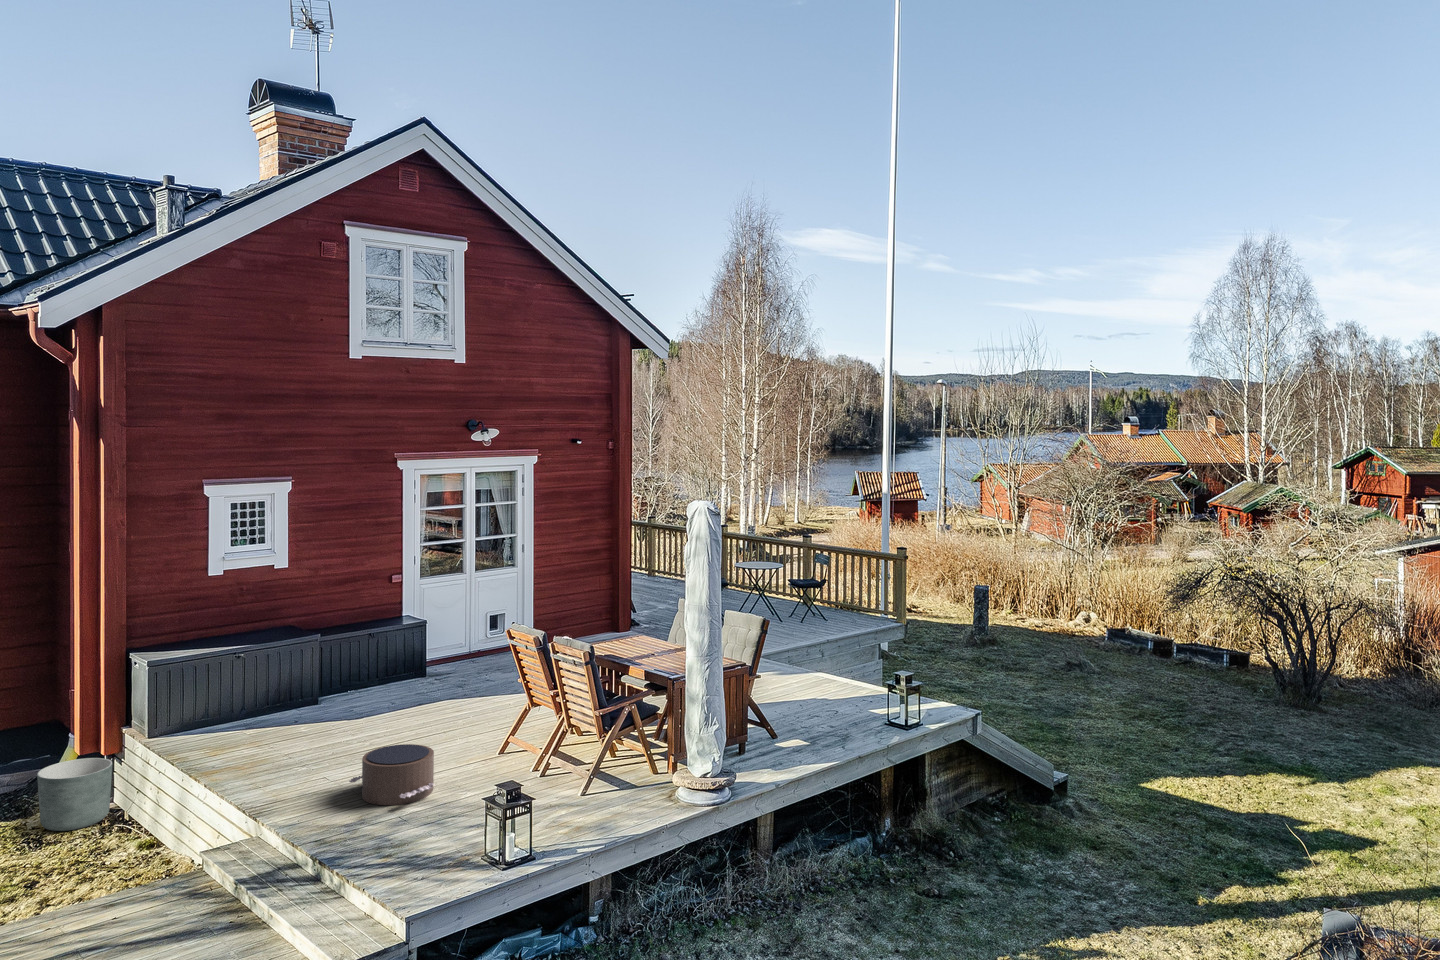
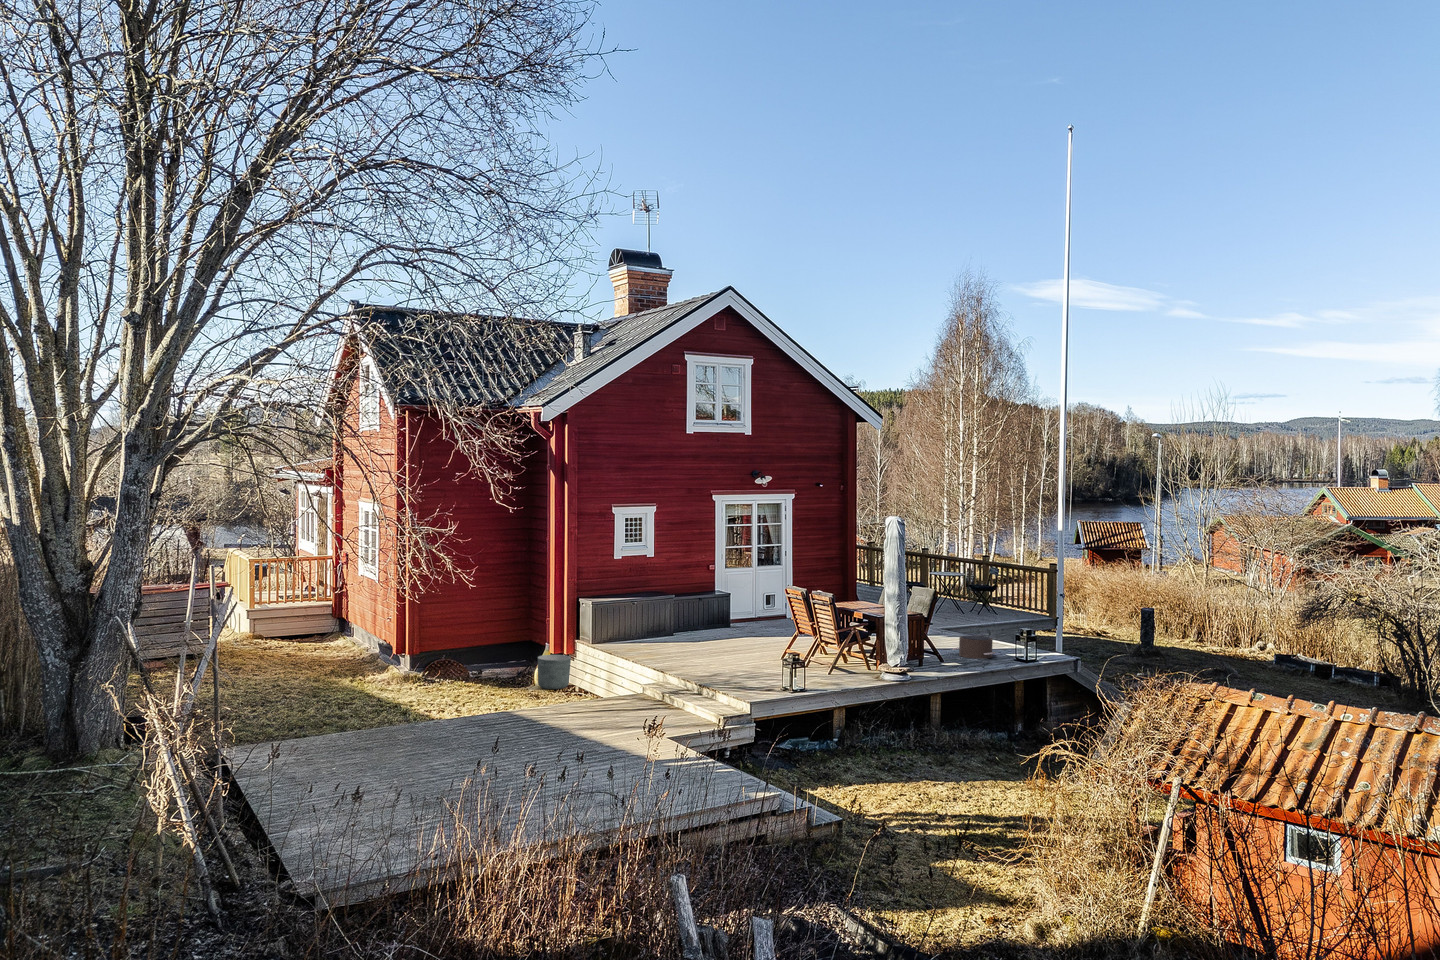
pouf: present [349,744,434,805] -> present [953,636,996,659]

